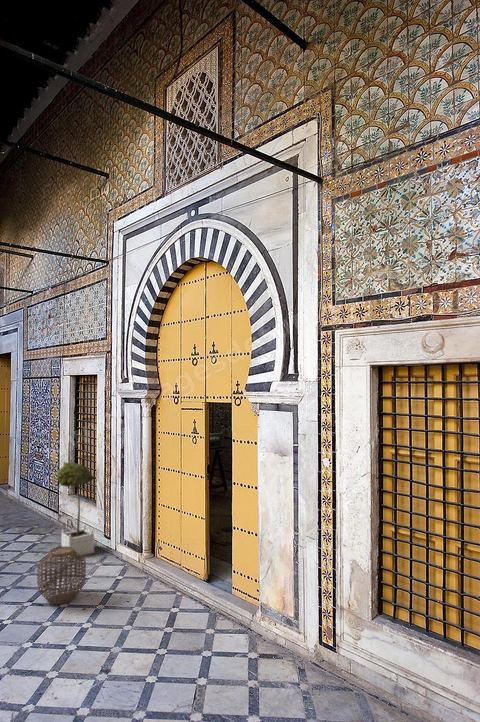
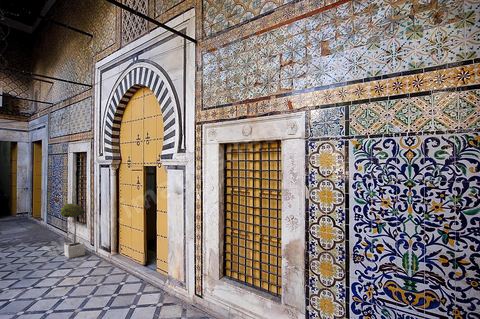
woven basket: present [37,546,86,604] -> none [39,251,72,284]

